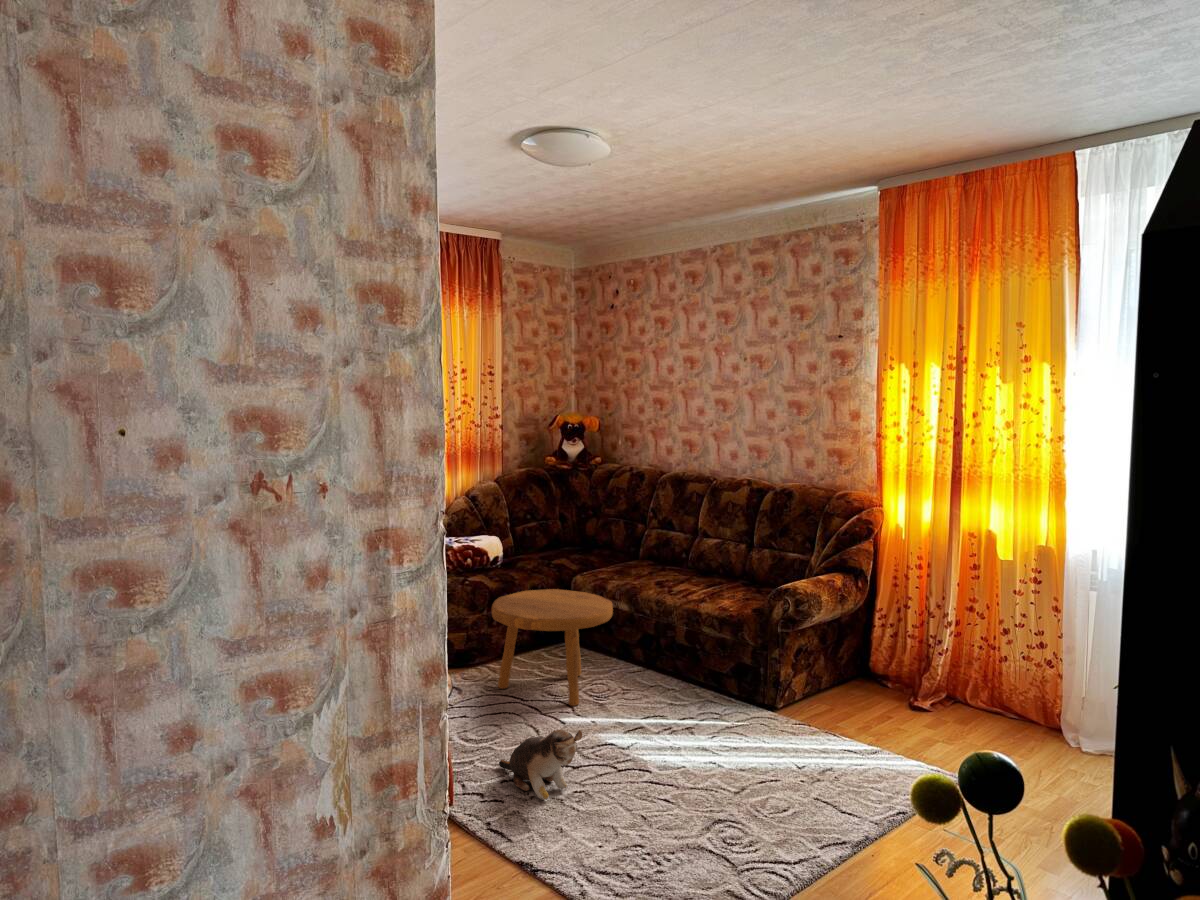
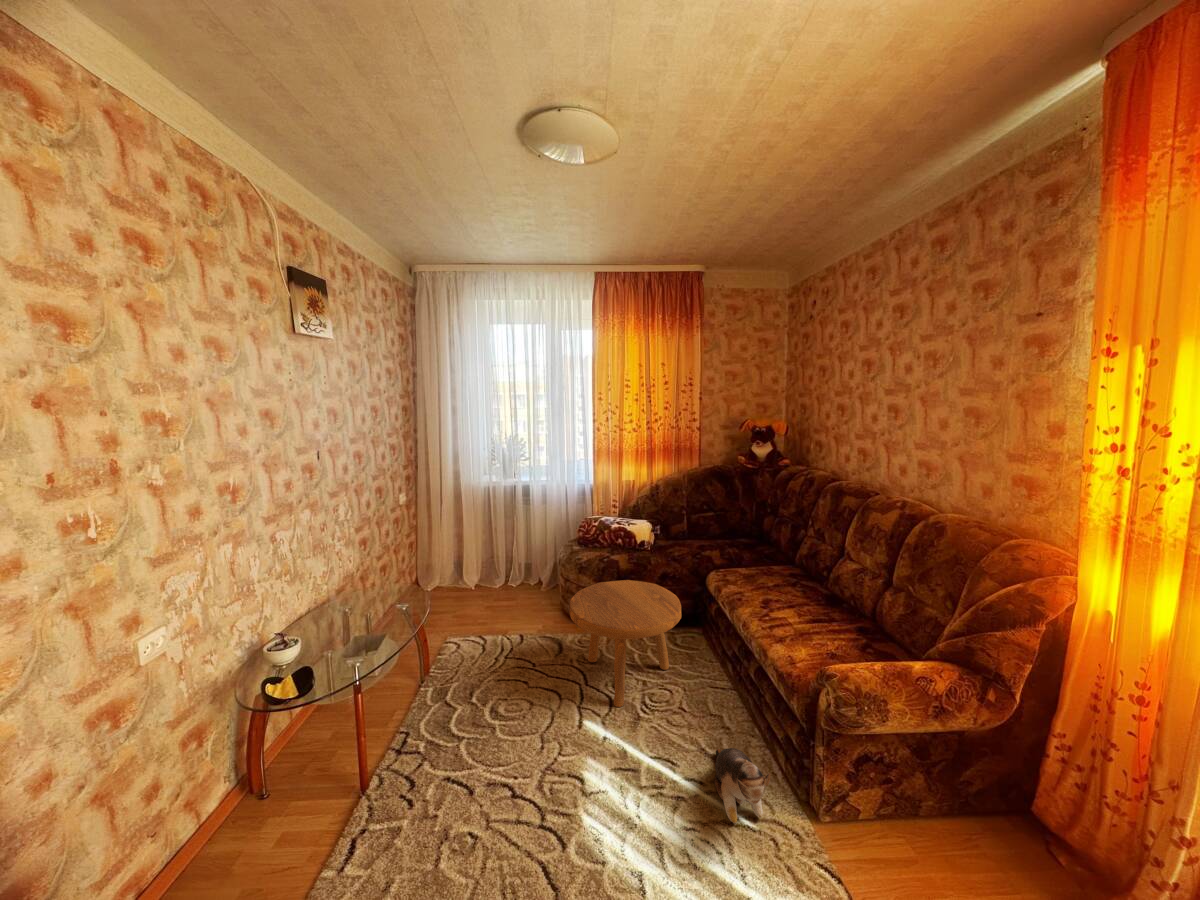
plush toy: present [499,730,582,800] -> present [714,748,770,823]

